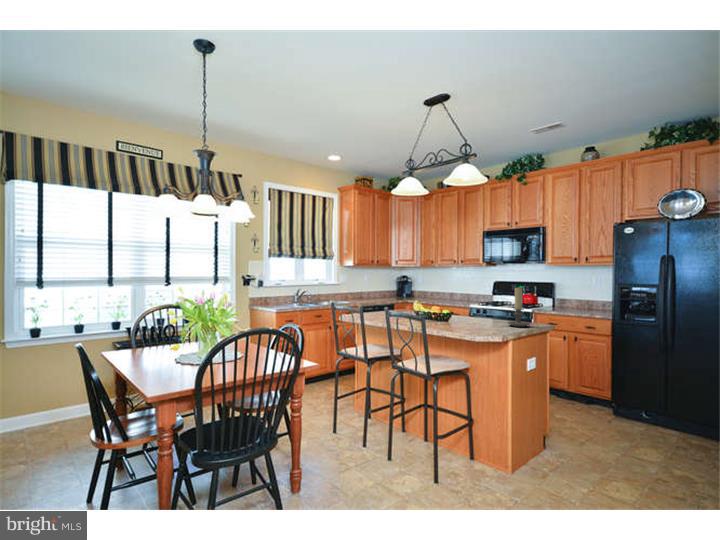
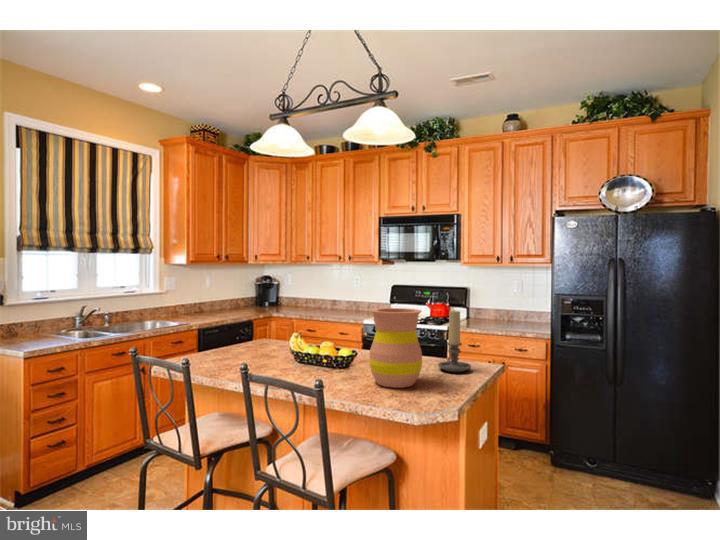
vase: none [459,284,492,330] -> present [369,308,422,388]

